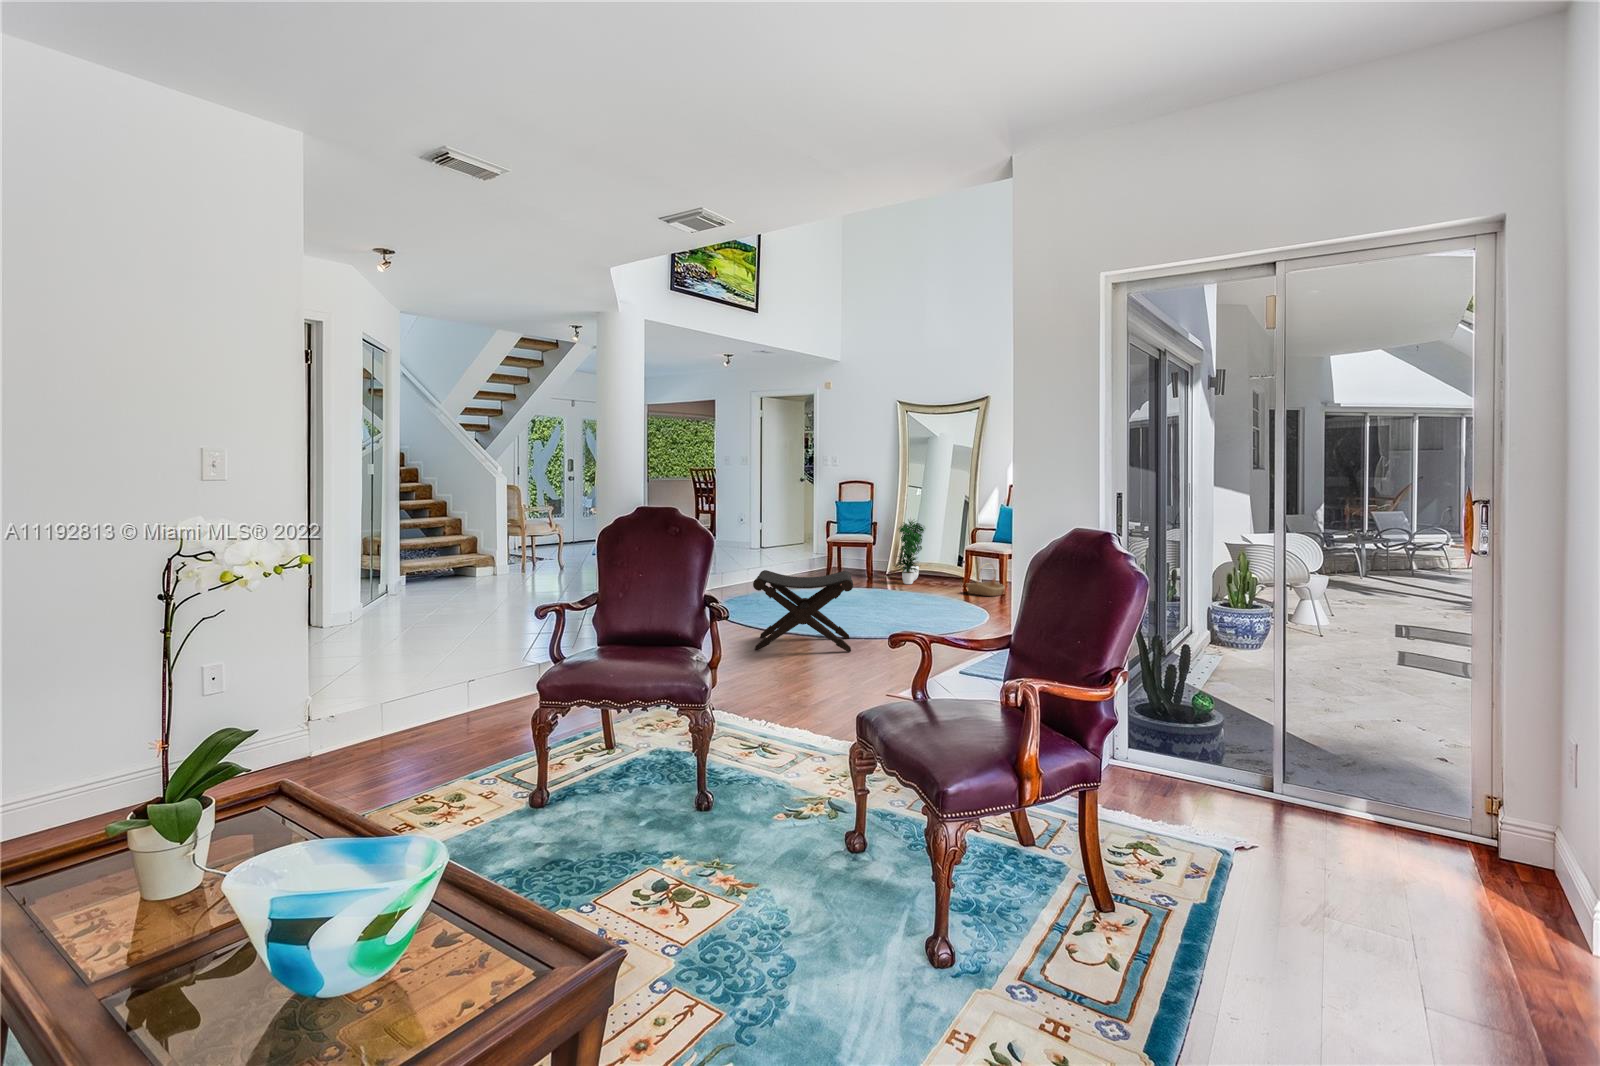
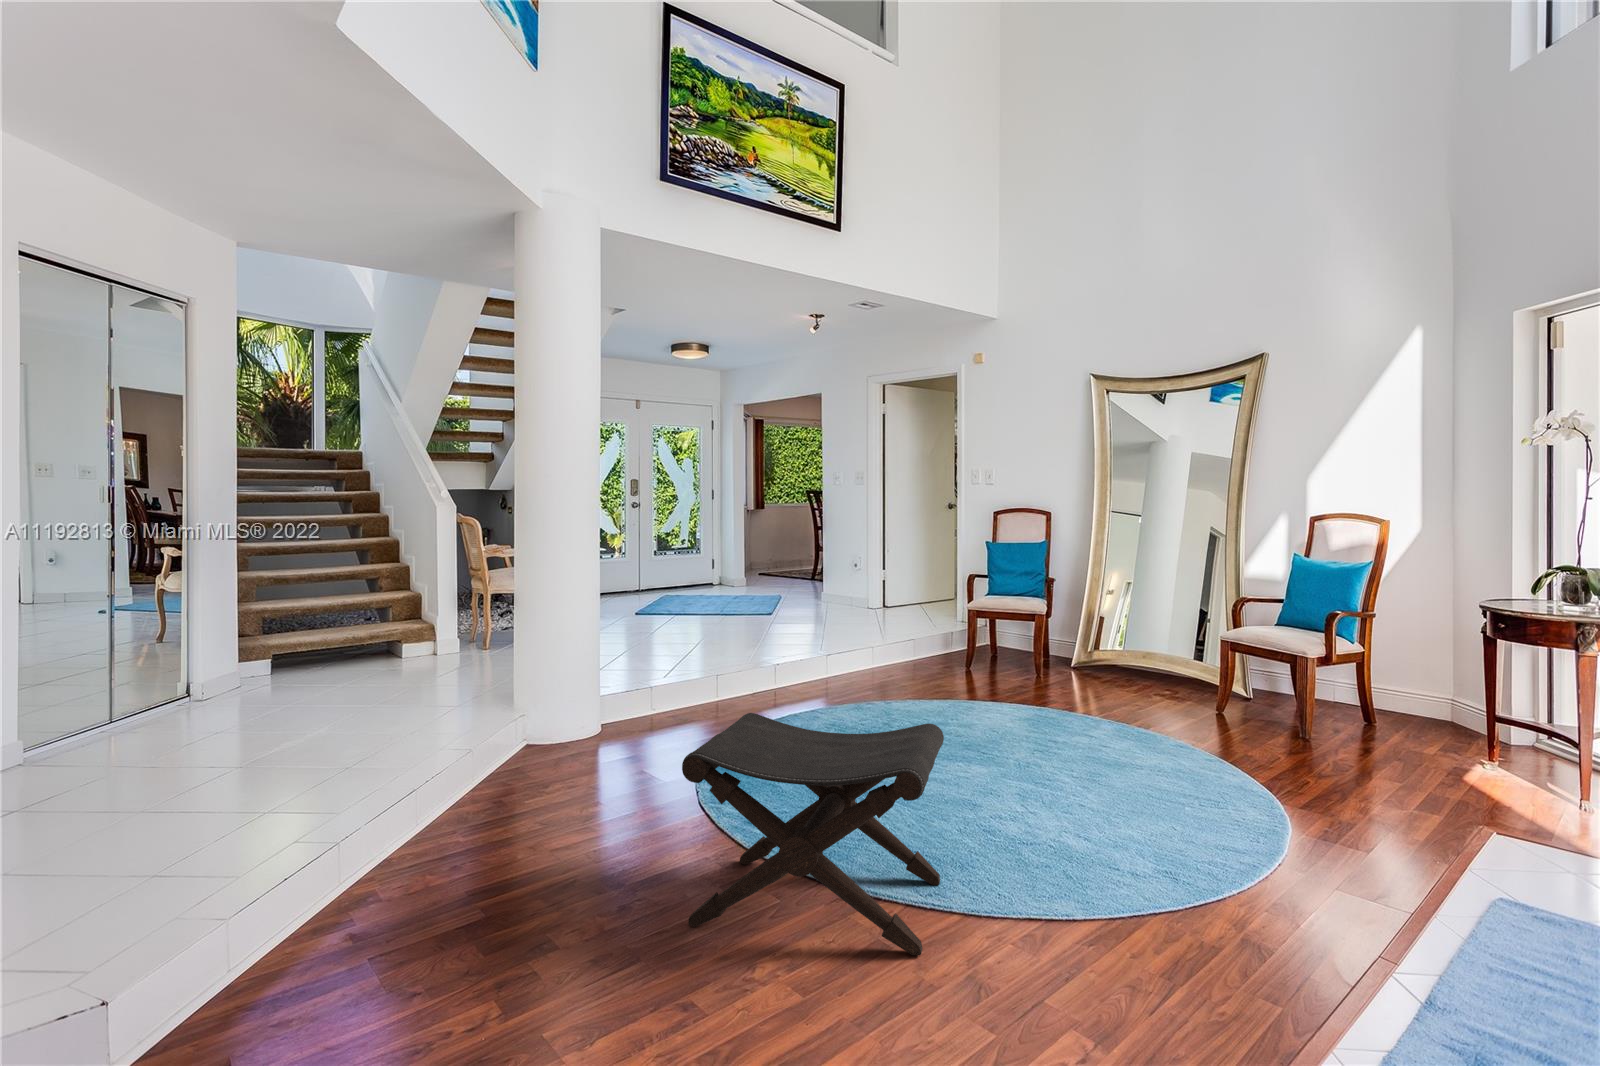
potted plant: present [895,520,924,584] -> none [1080,571,1143,693]
basket: present [966,563,1004,596] -> none [1223,669,1308,737]

